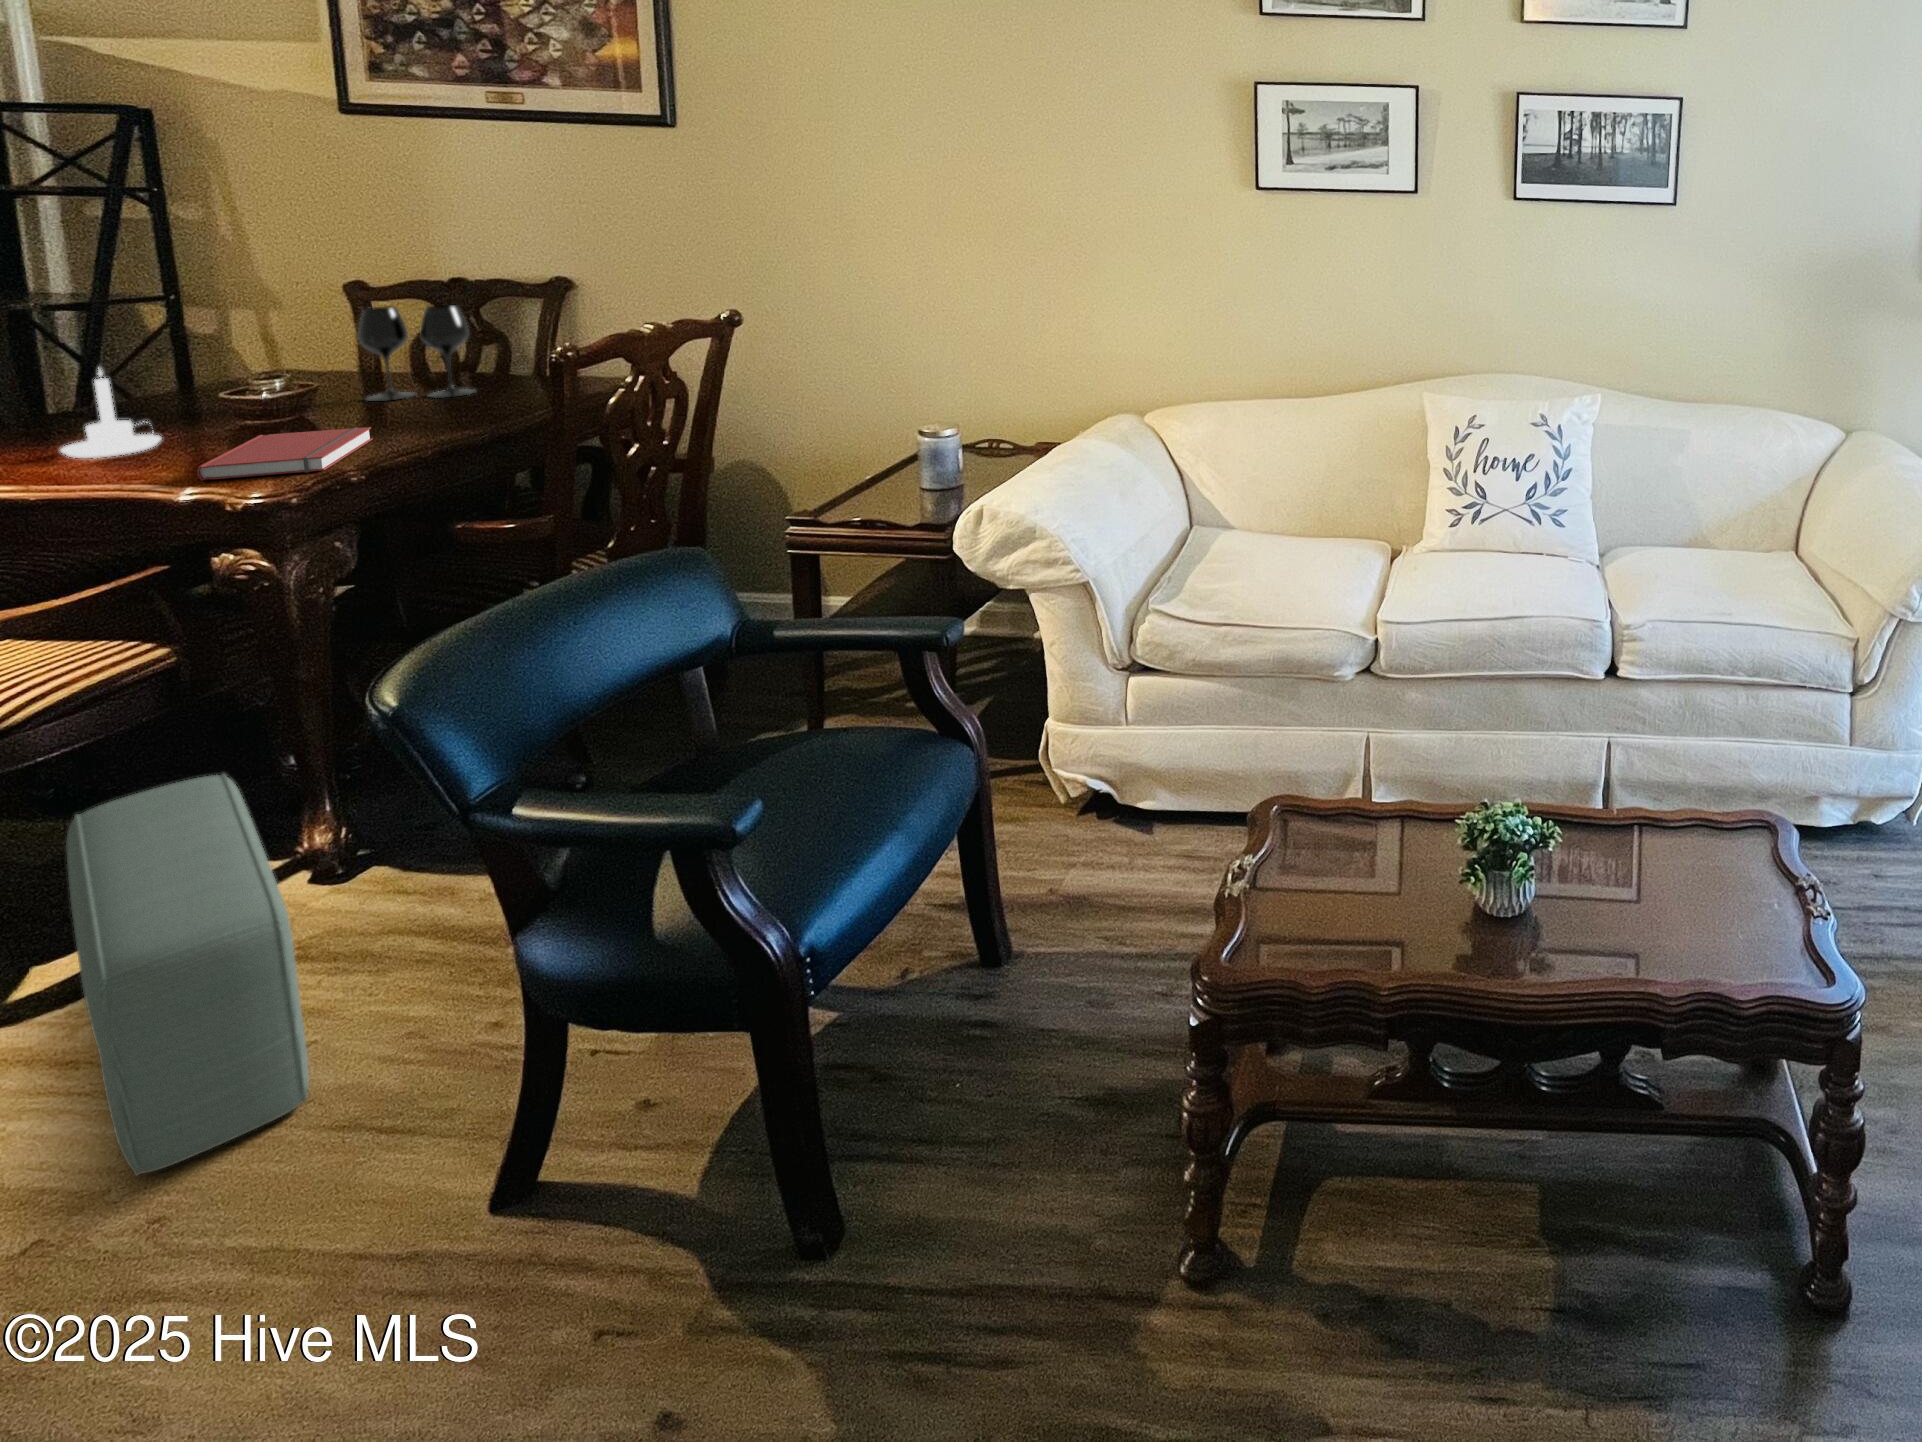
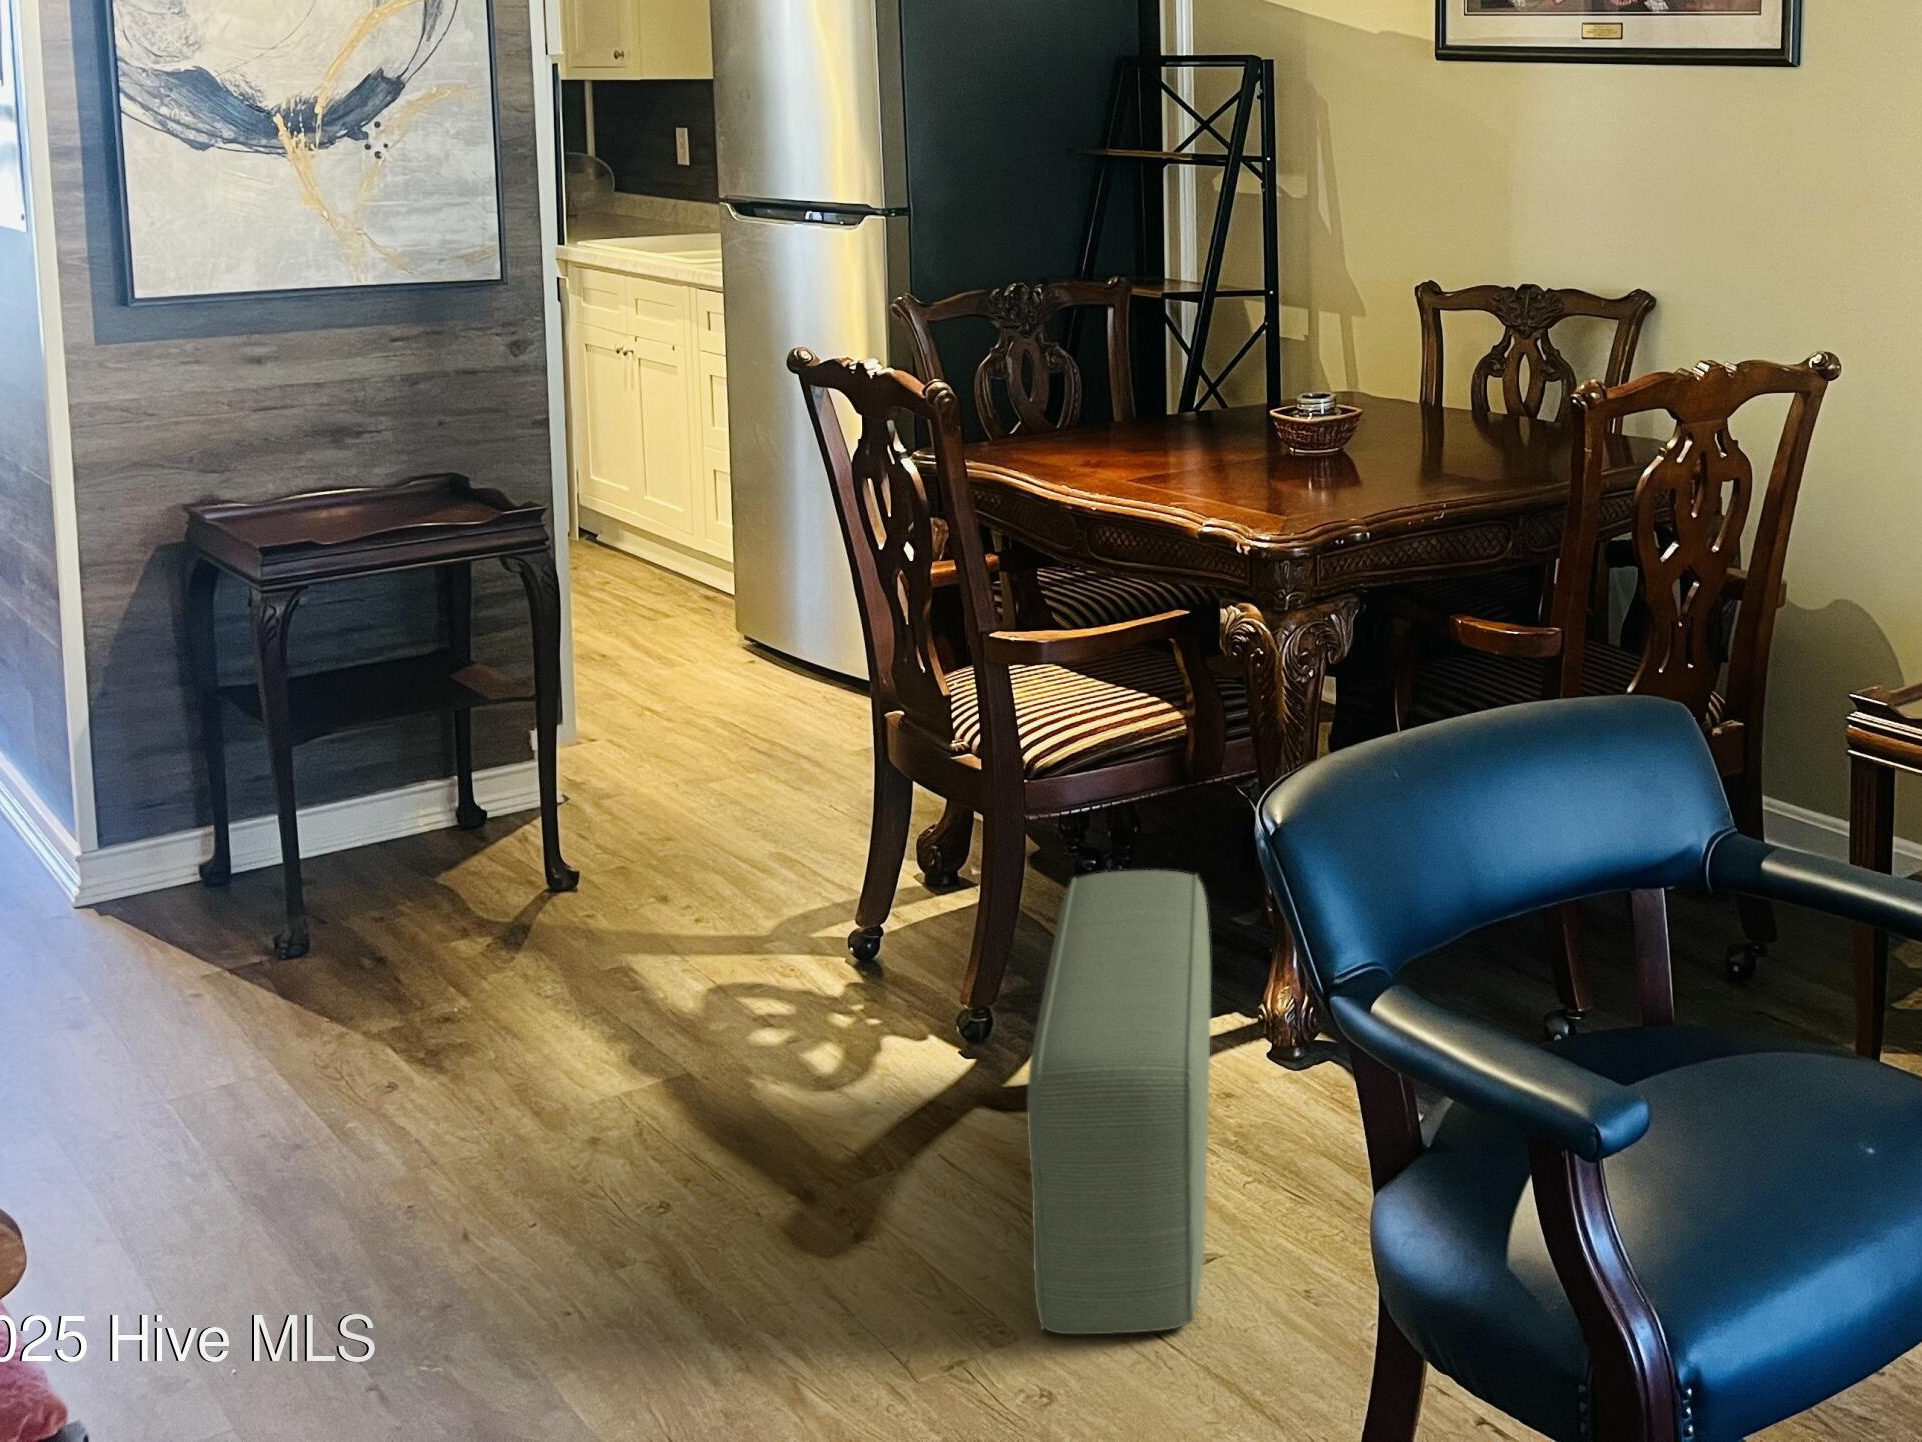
wine glass: present [358,305,475,401] -> none [1409,313,1523,444]
candle holder: present [61,368,161,458] -> none [1135,357,1216,466]
book: present [197,427,372,480] -> none [1227,461,1396,514]

